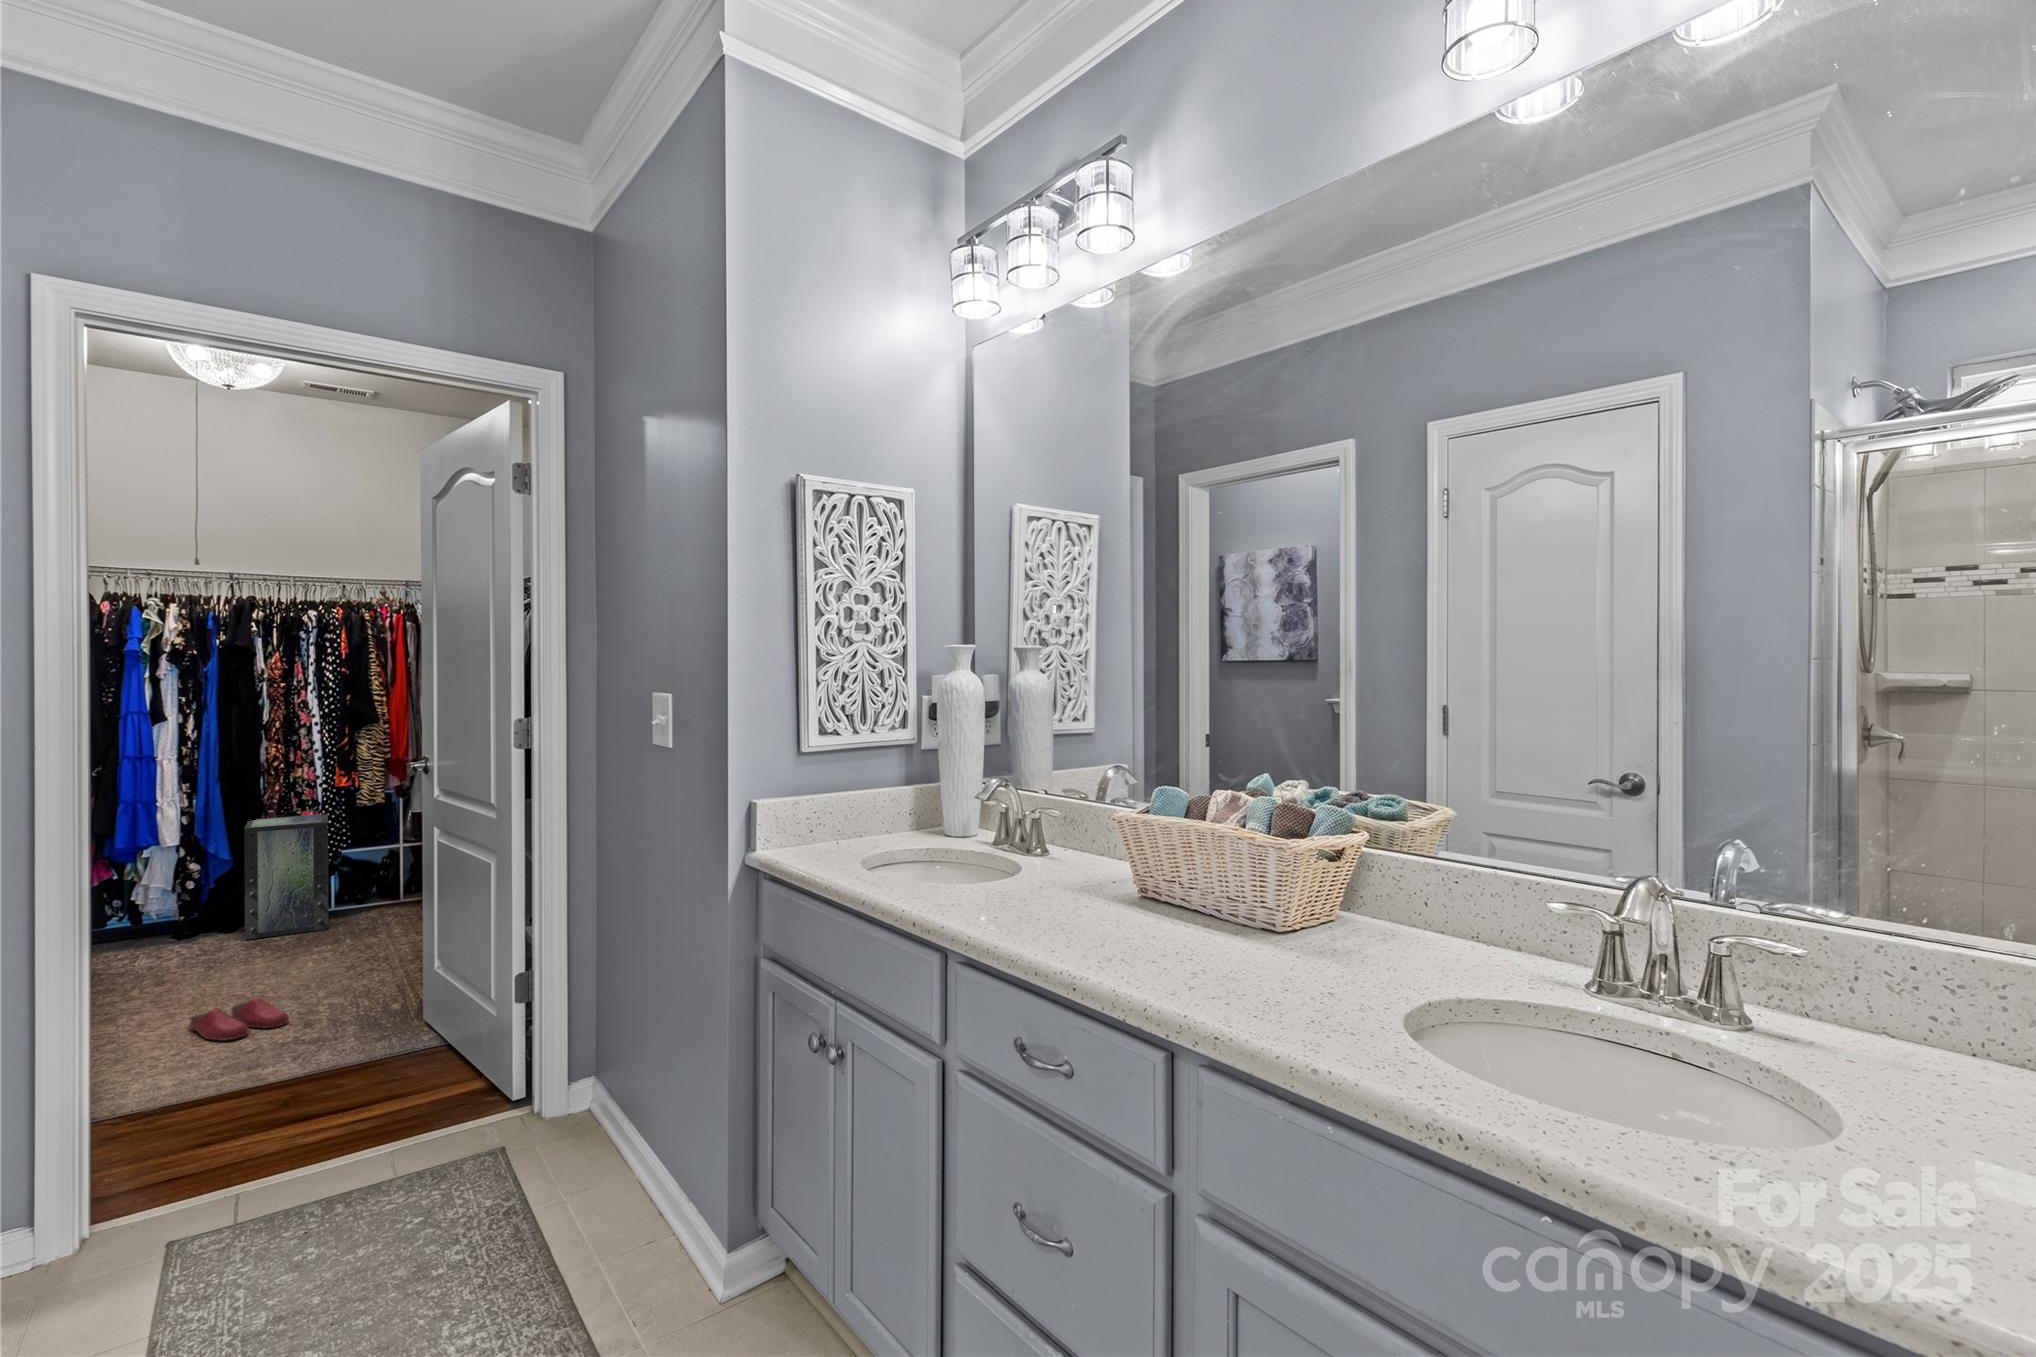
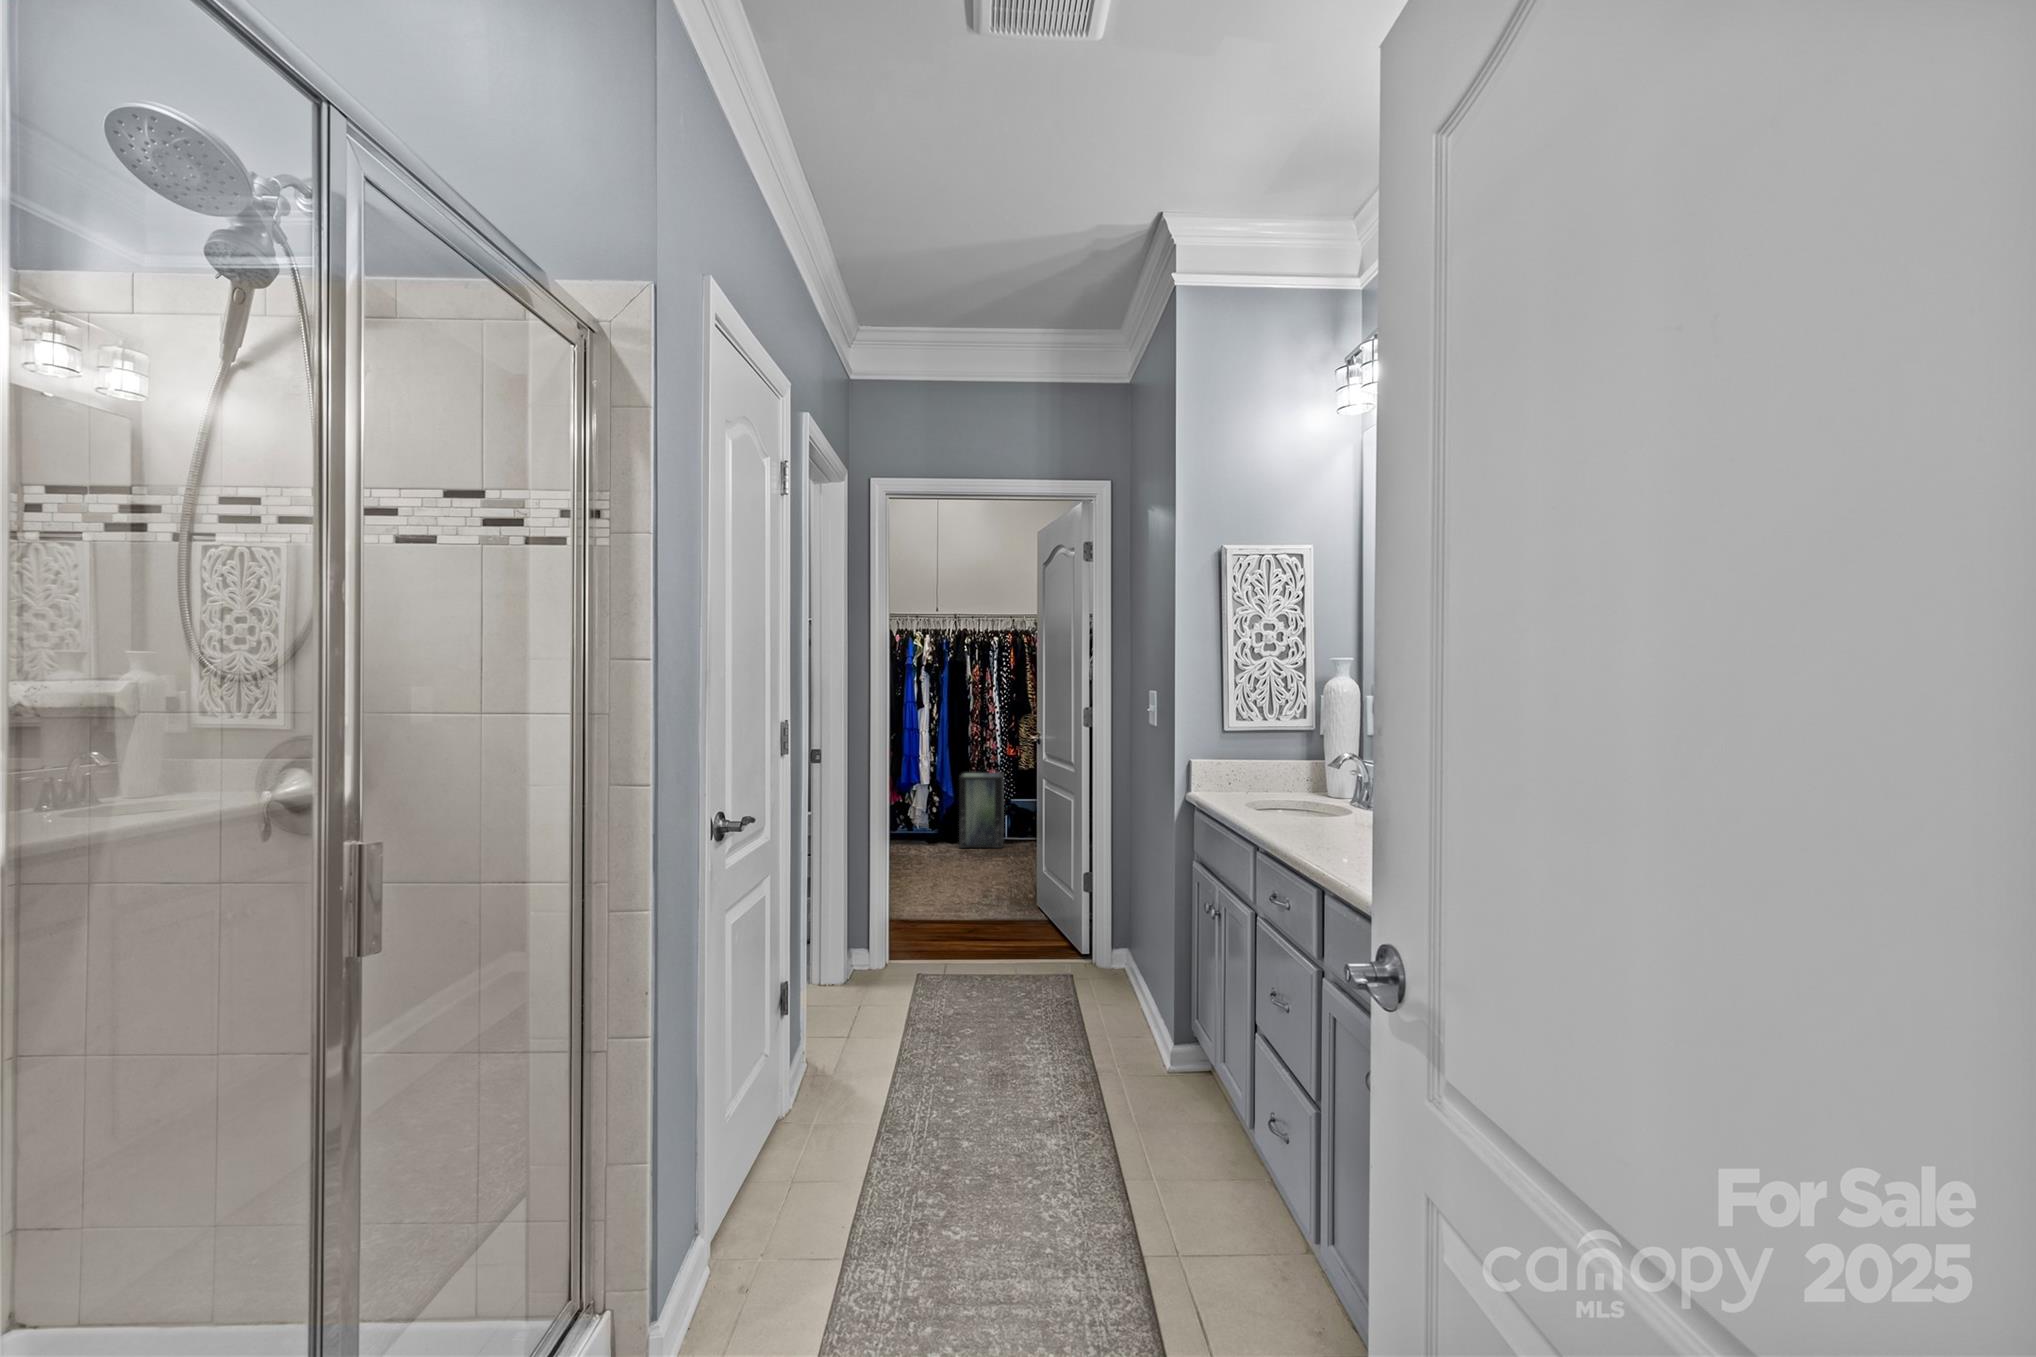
slippers: present [190,998,289,1041] -> none [930,877,975,897]

